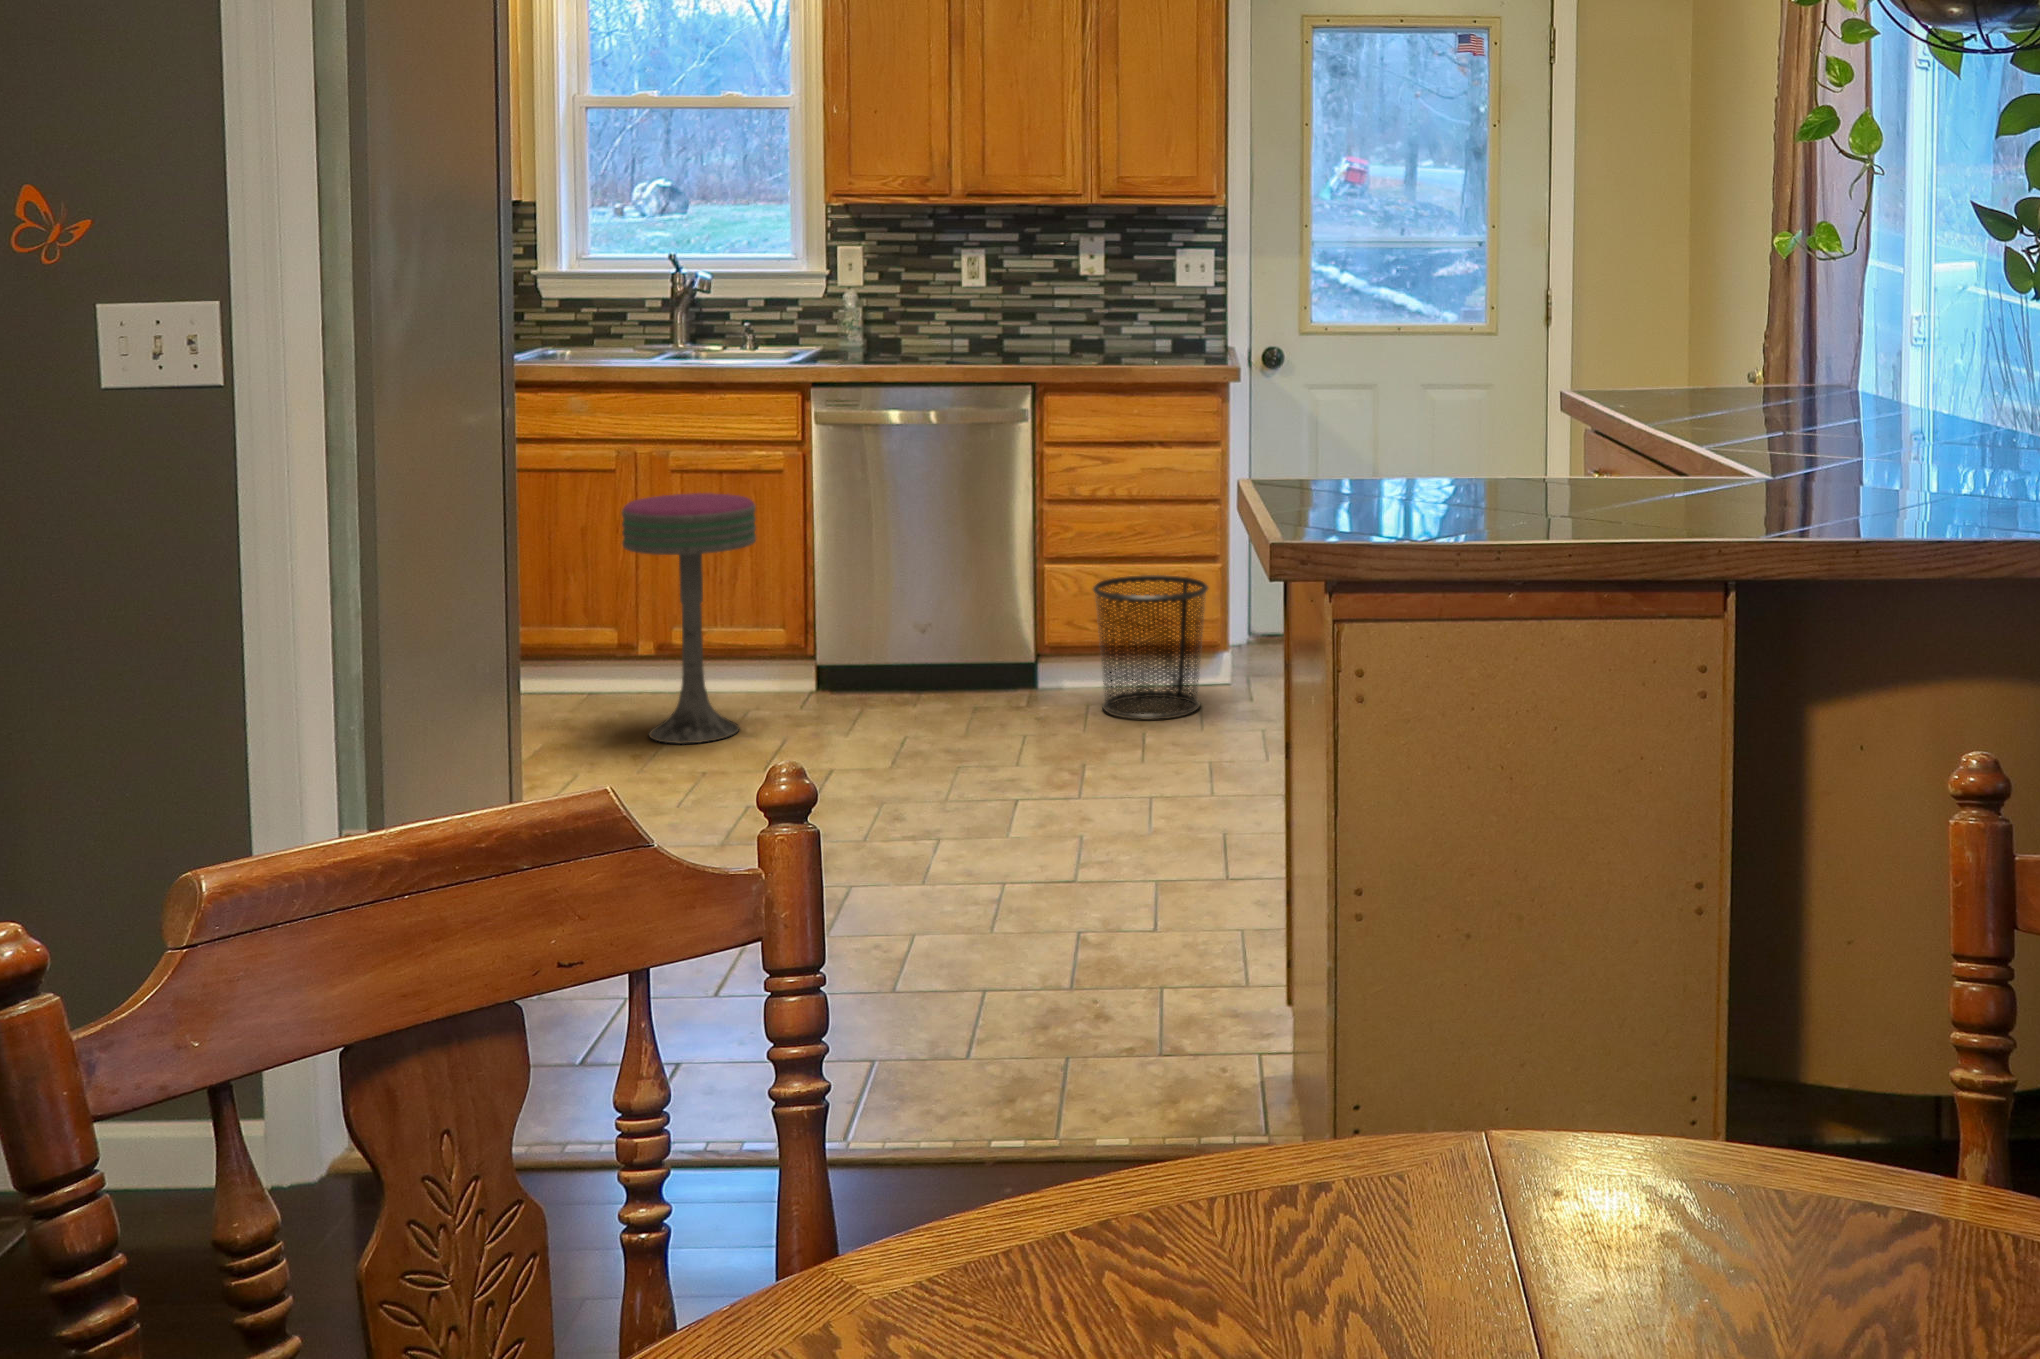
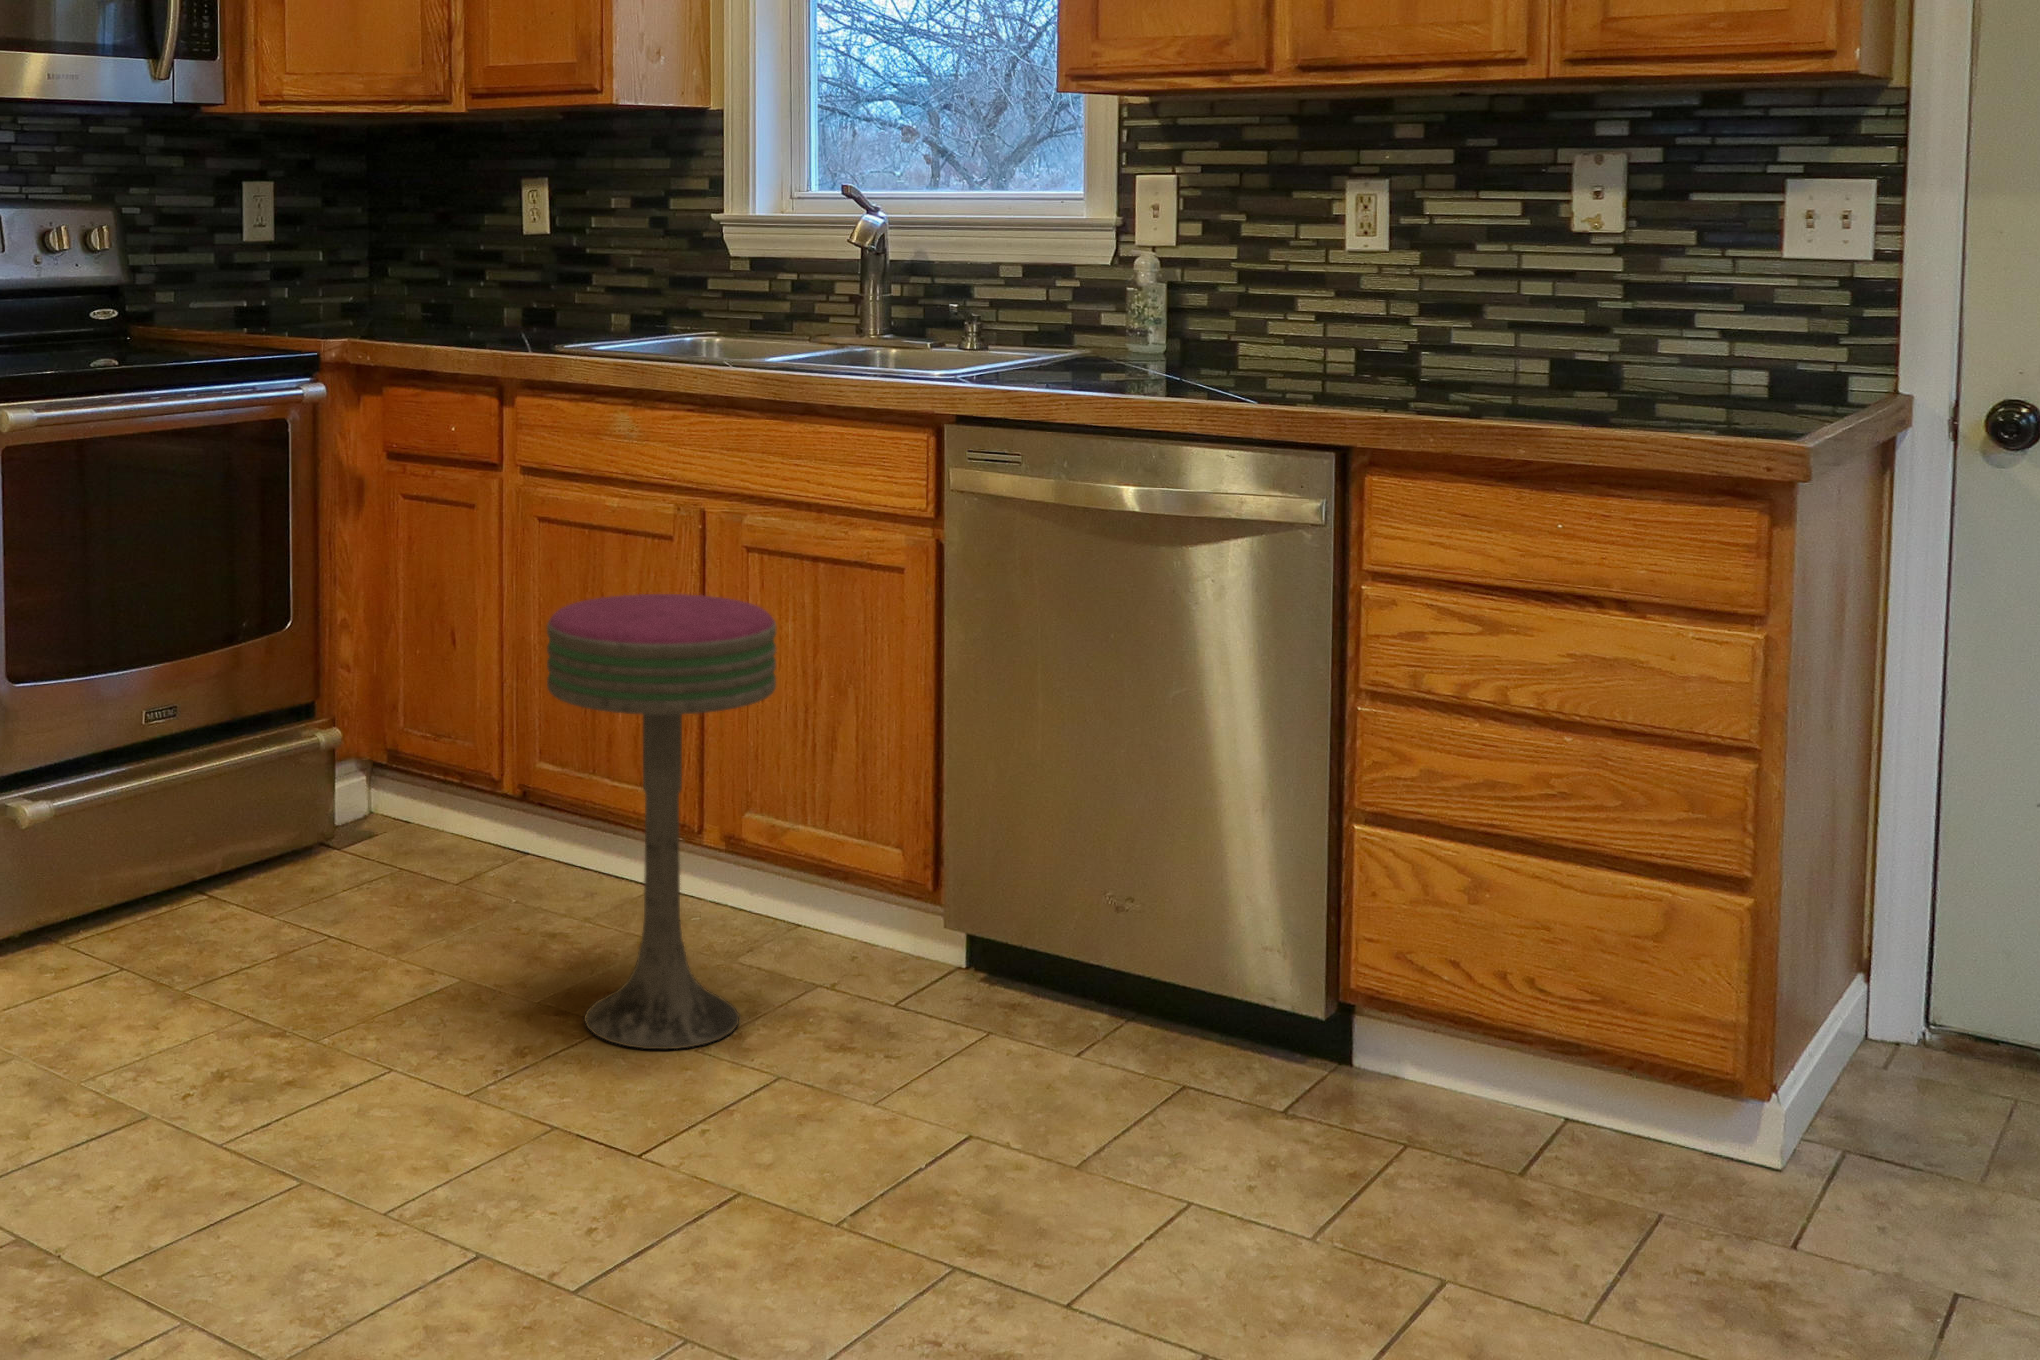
waste bin: present [1093,575,1208,720] -> none [1392,888,1677,1254]

